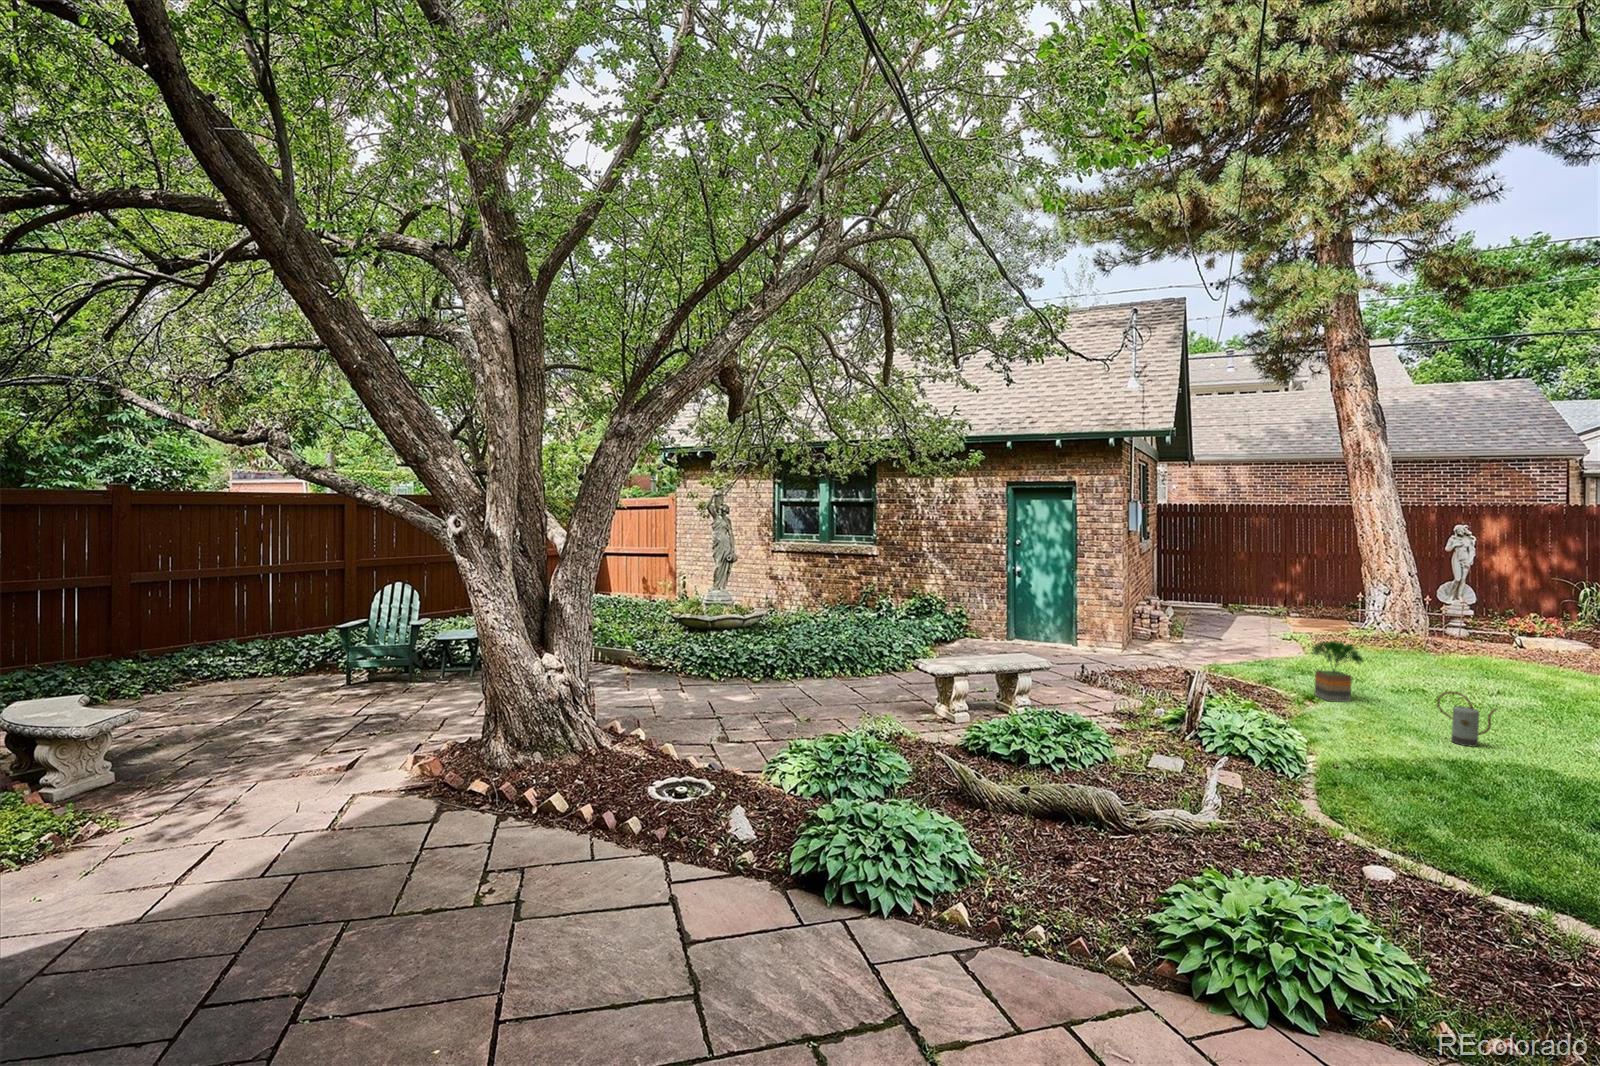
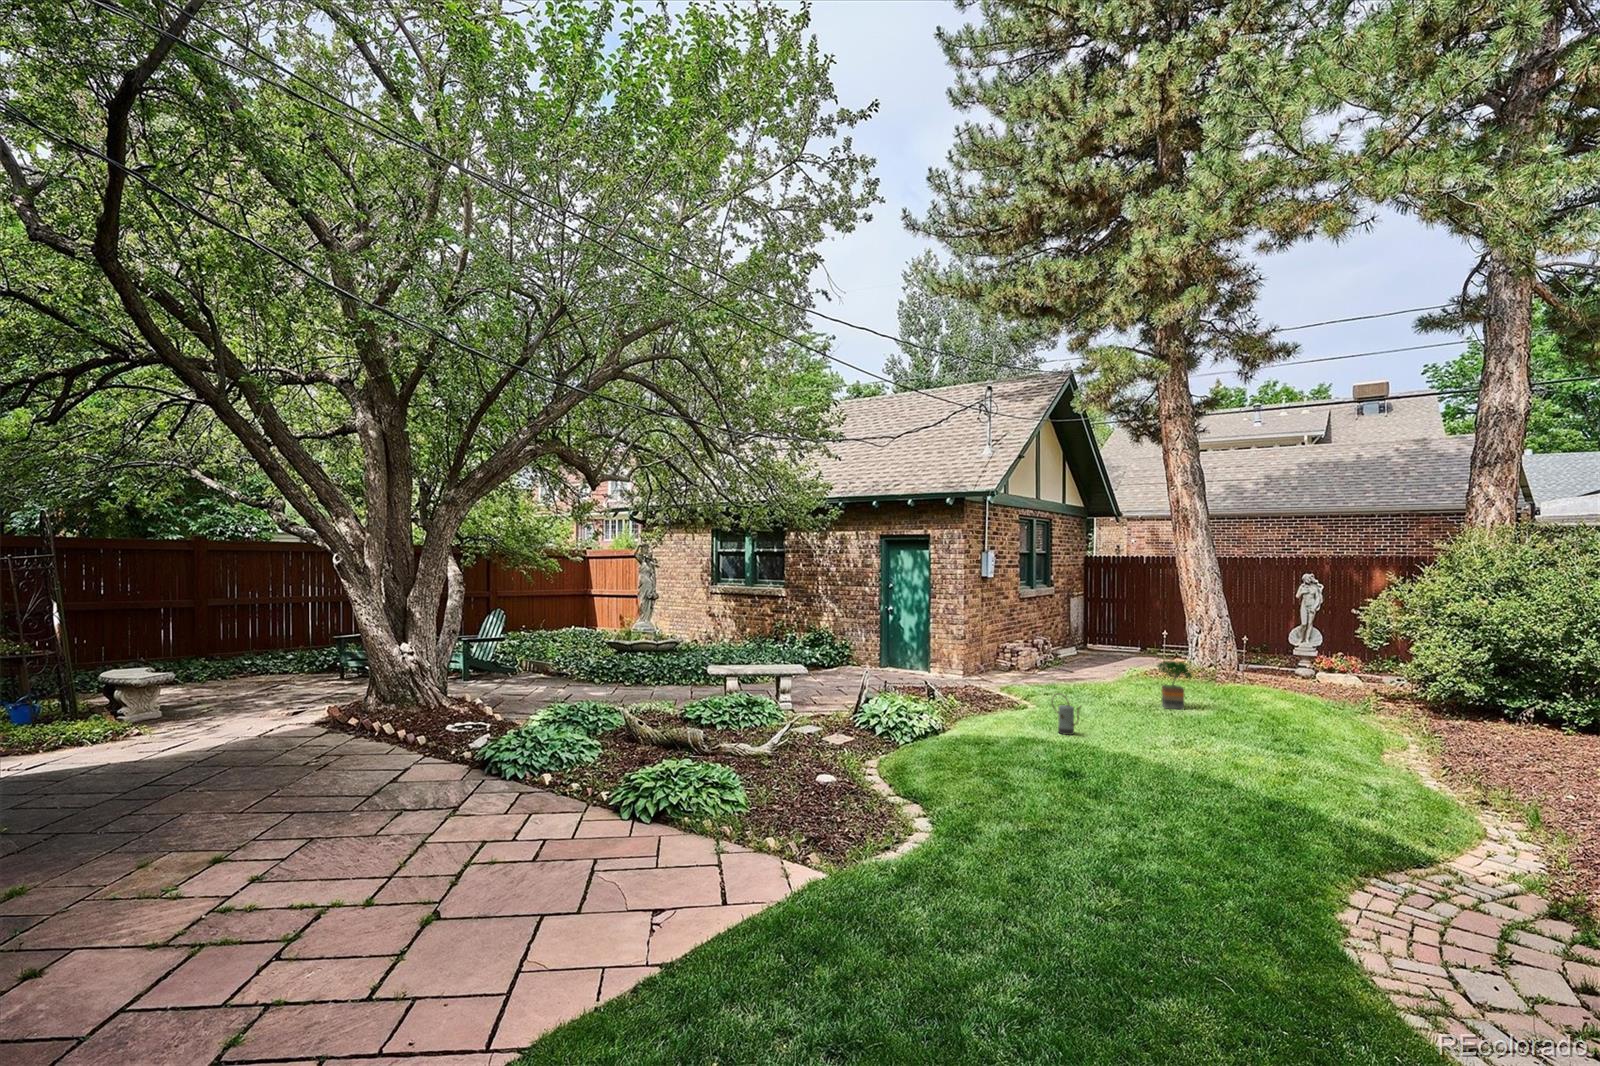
potted tree: present [1312,641,1364,702] -> present [1158,661,1192,710]

